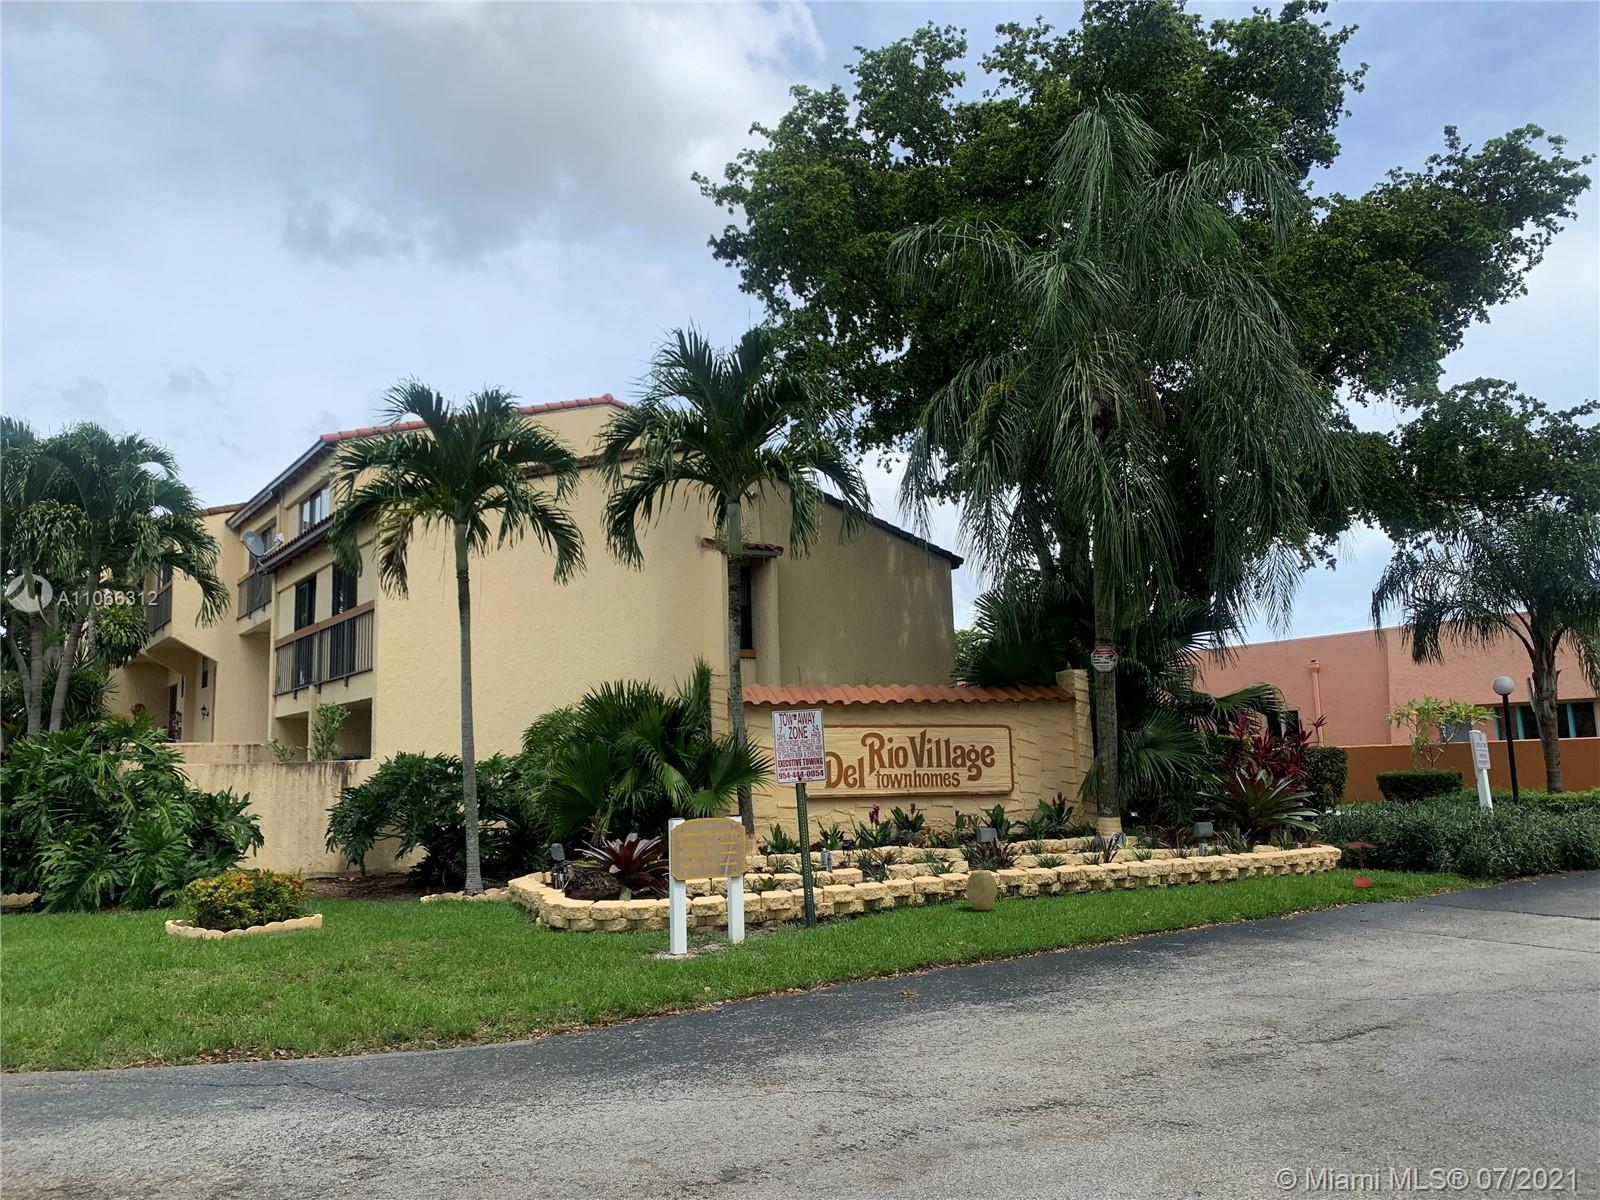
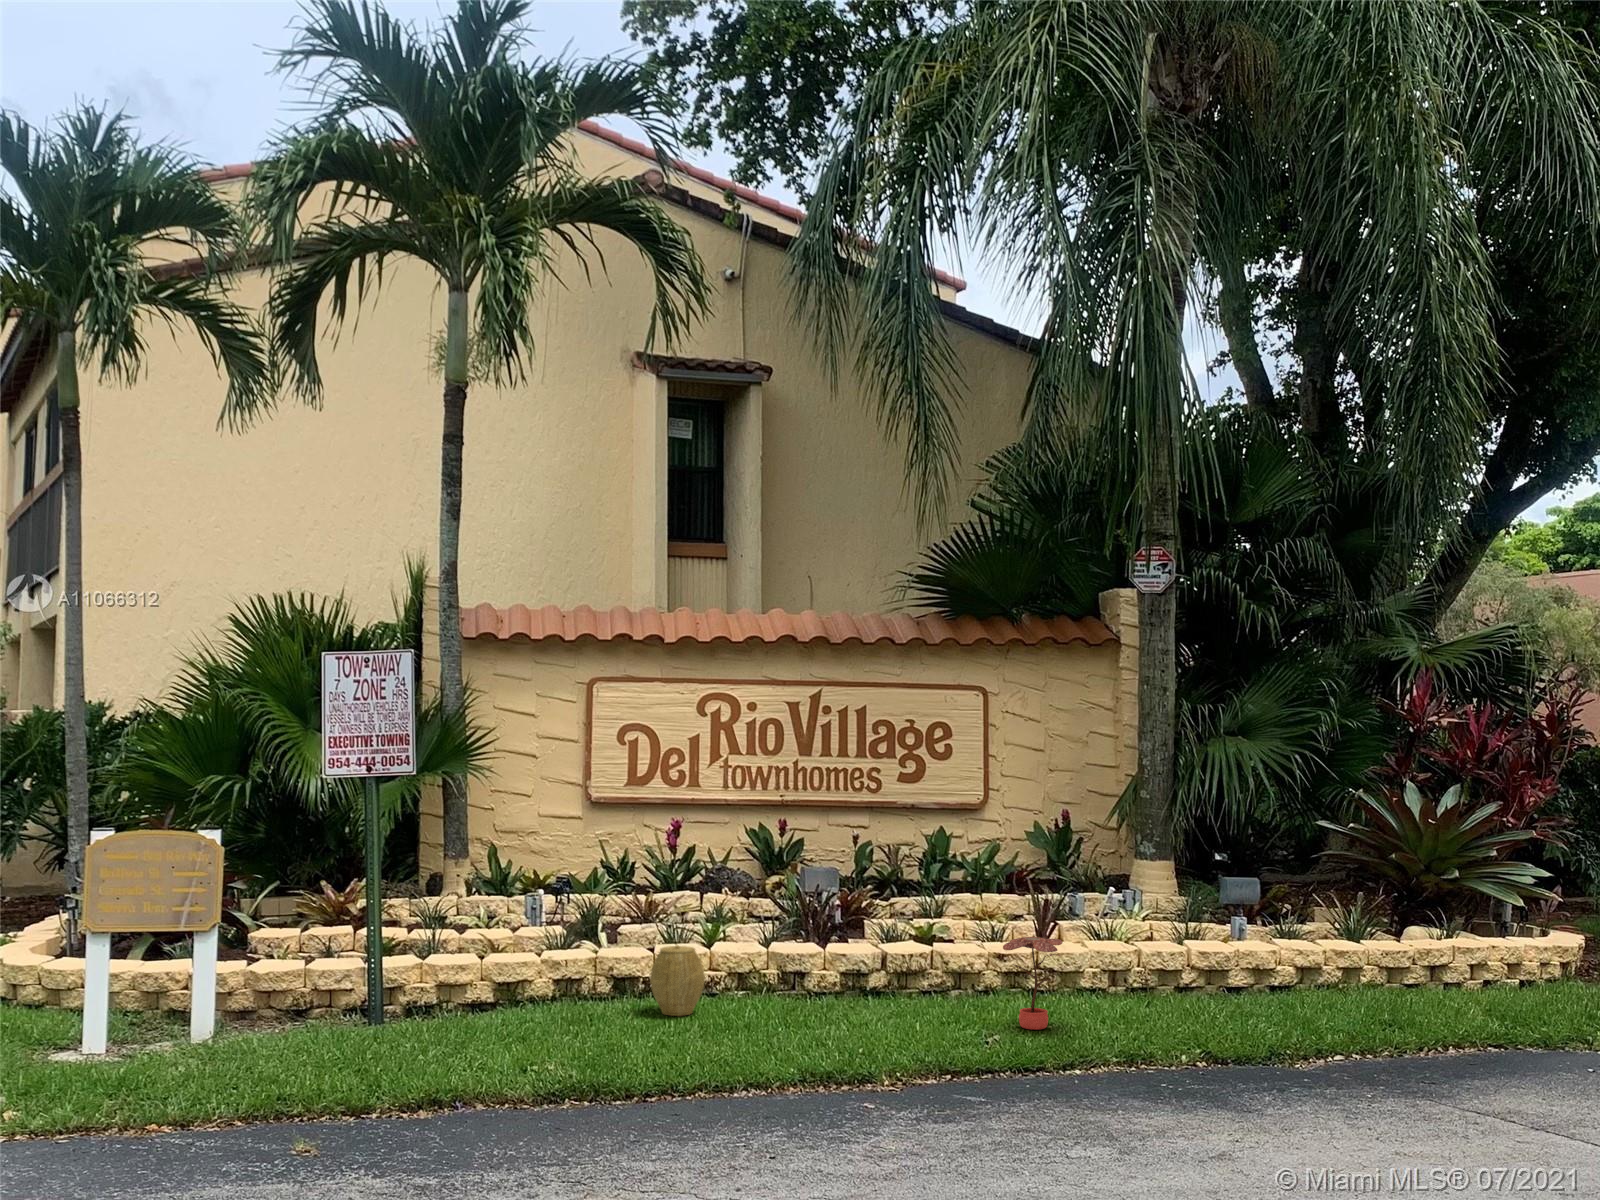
potted plant: present [1343,842,1376,888] -> present [1003,937,1063,1030]

